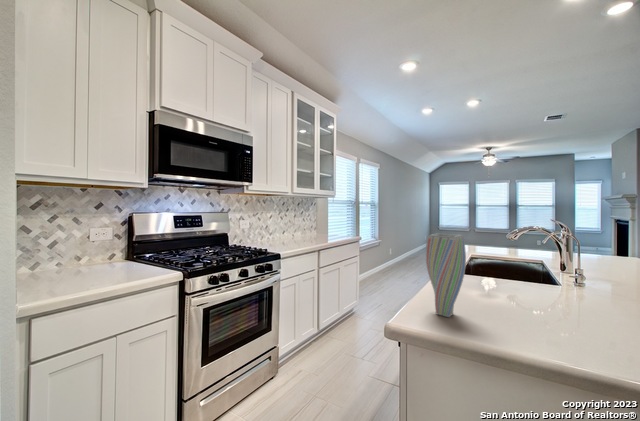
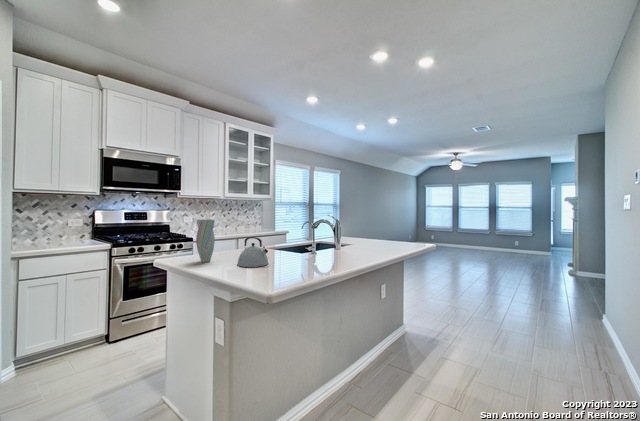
kettle: none [512,268,585,330] -> present [238,237,268,267]

